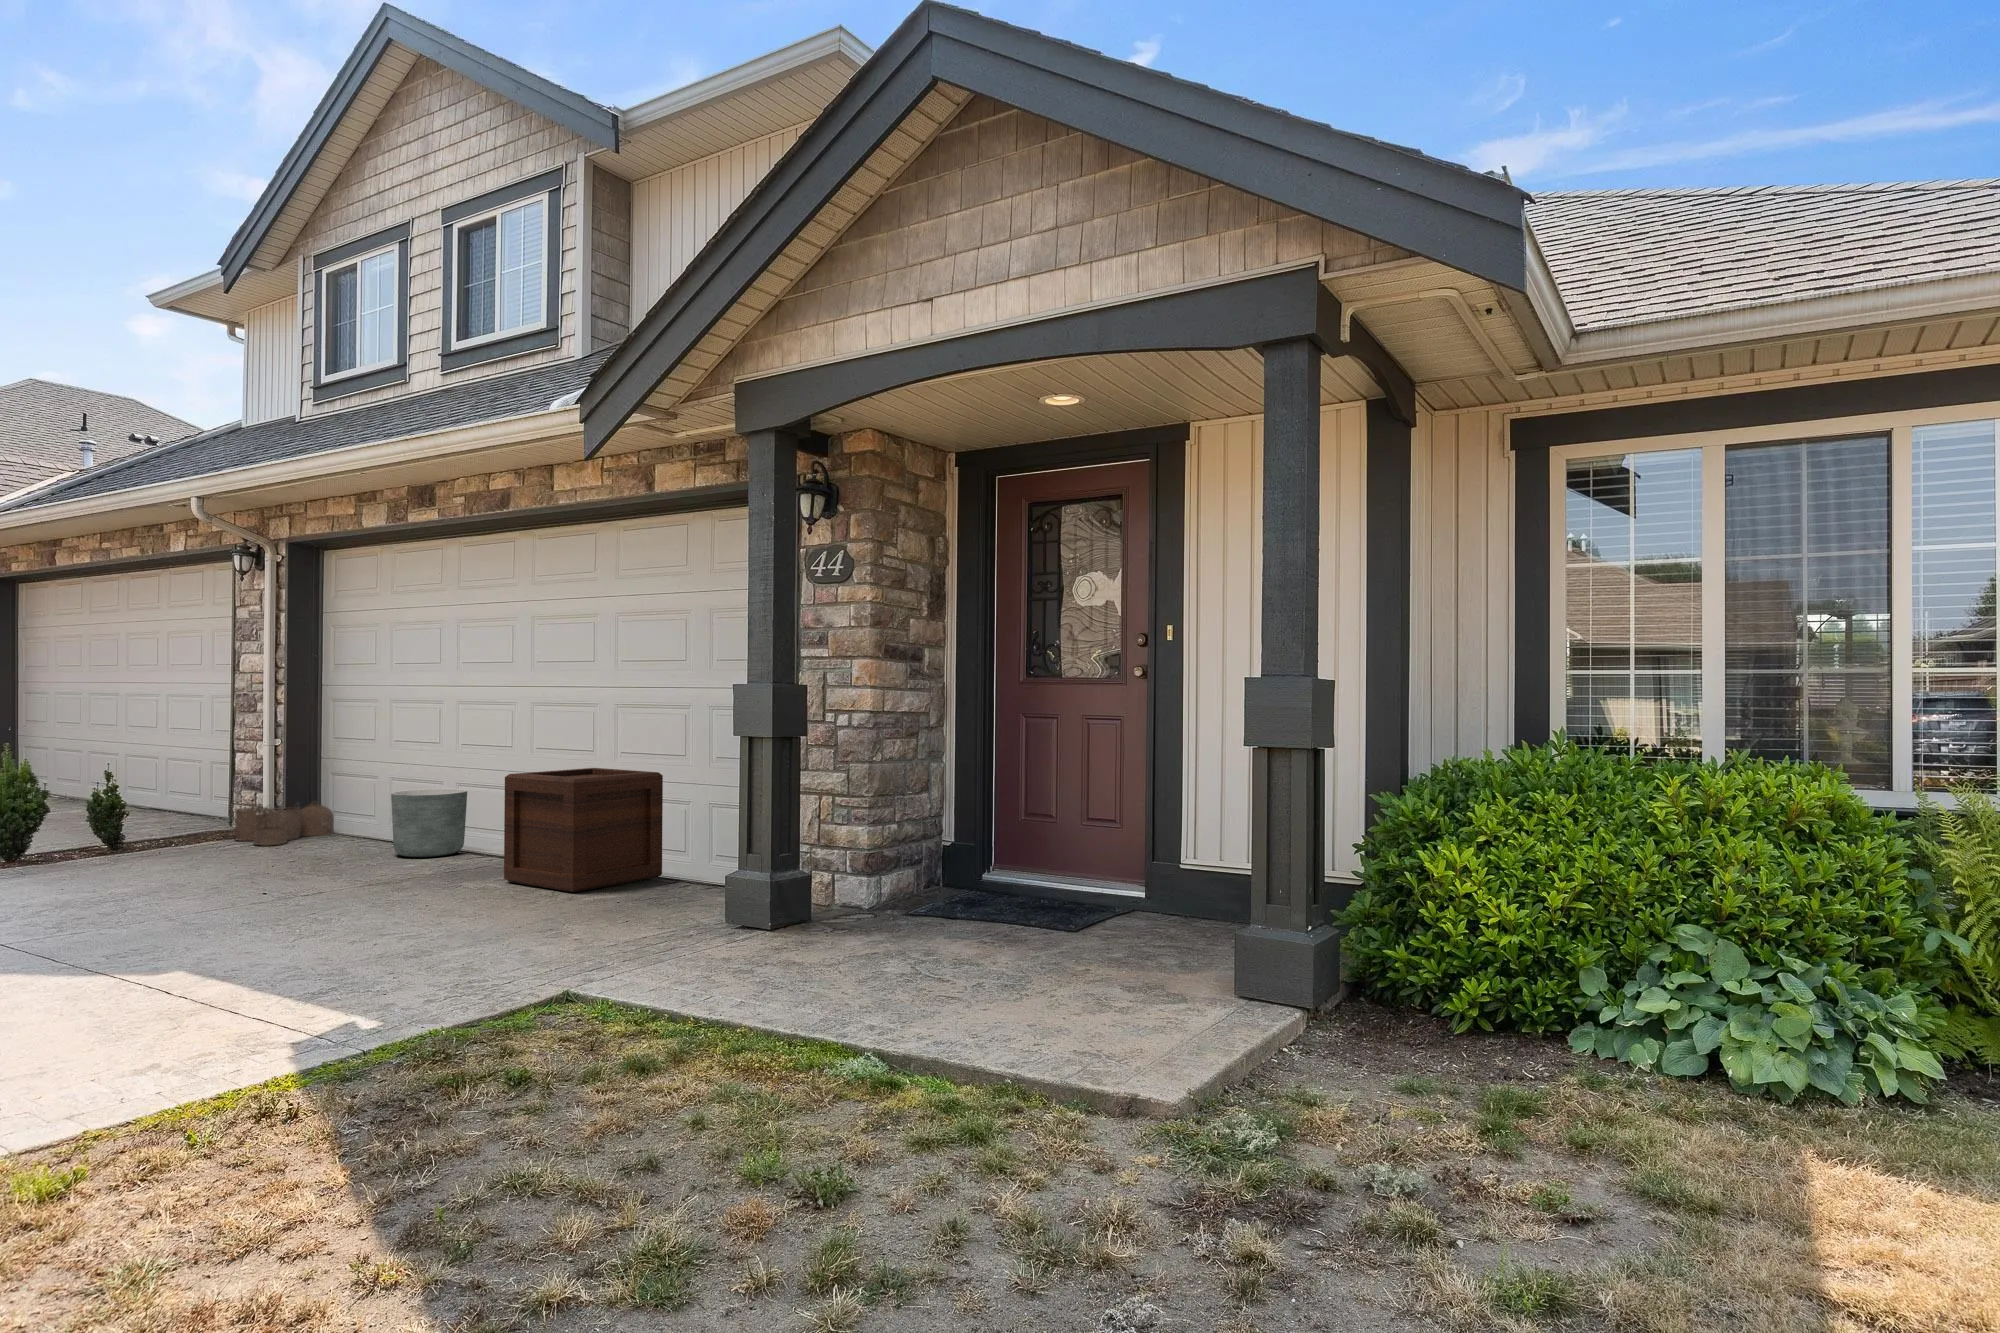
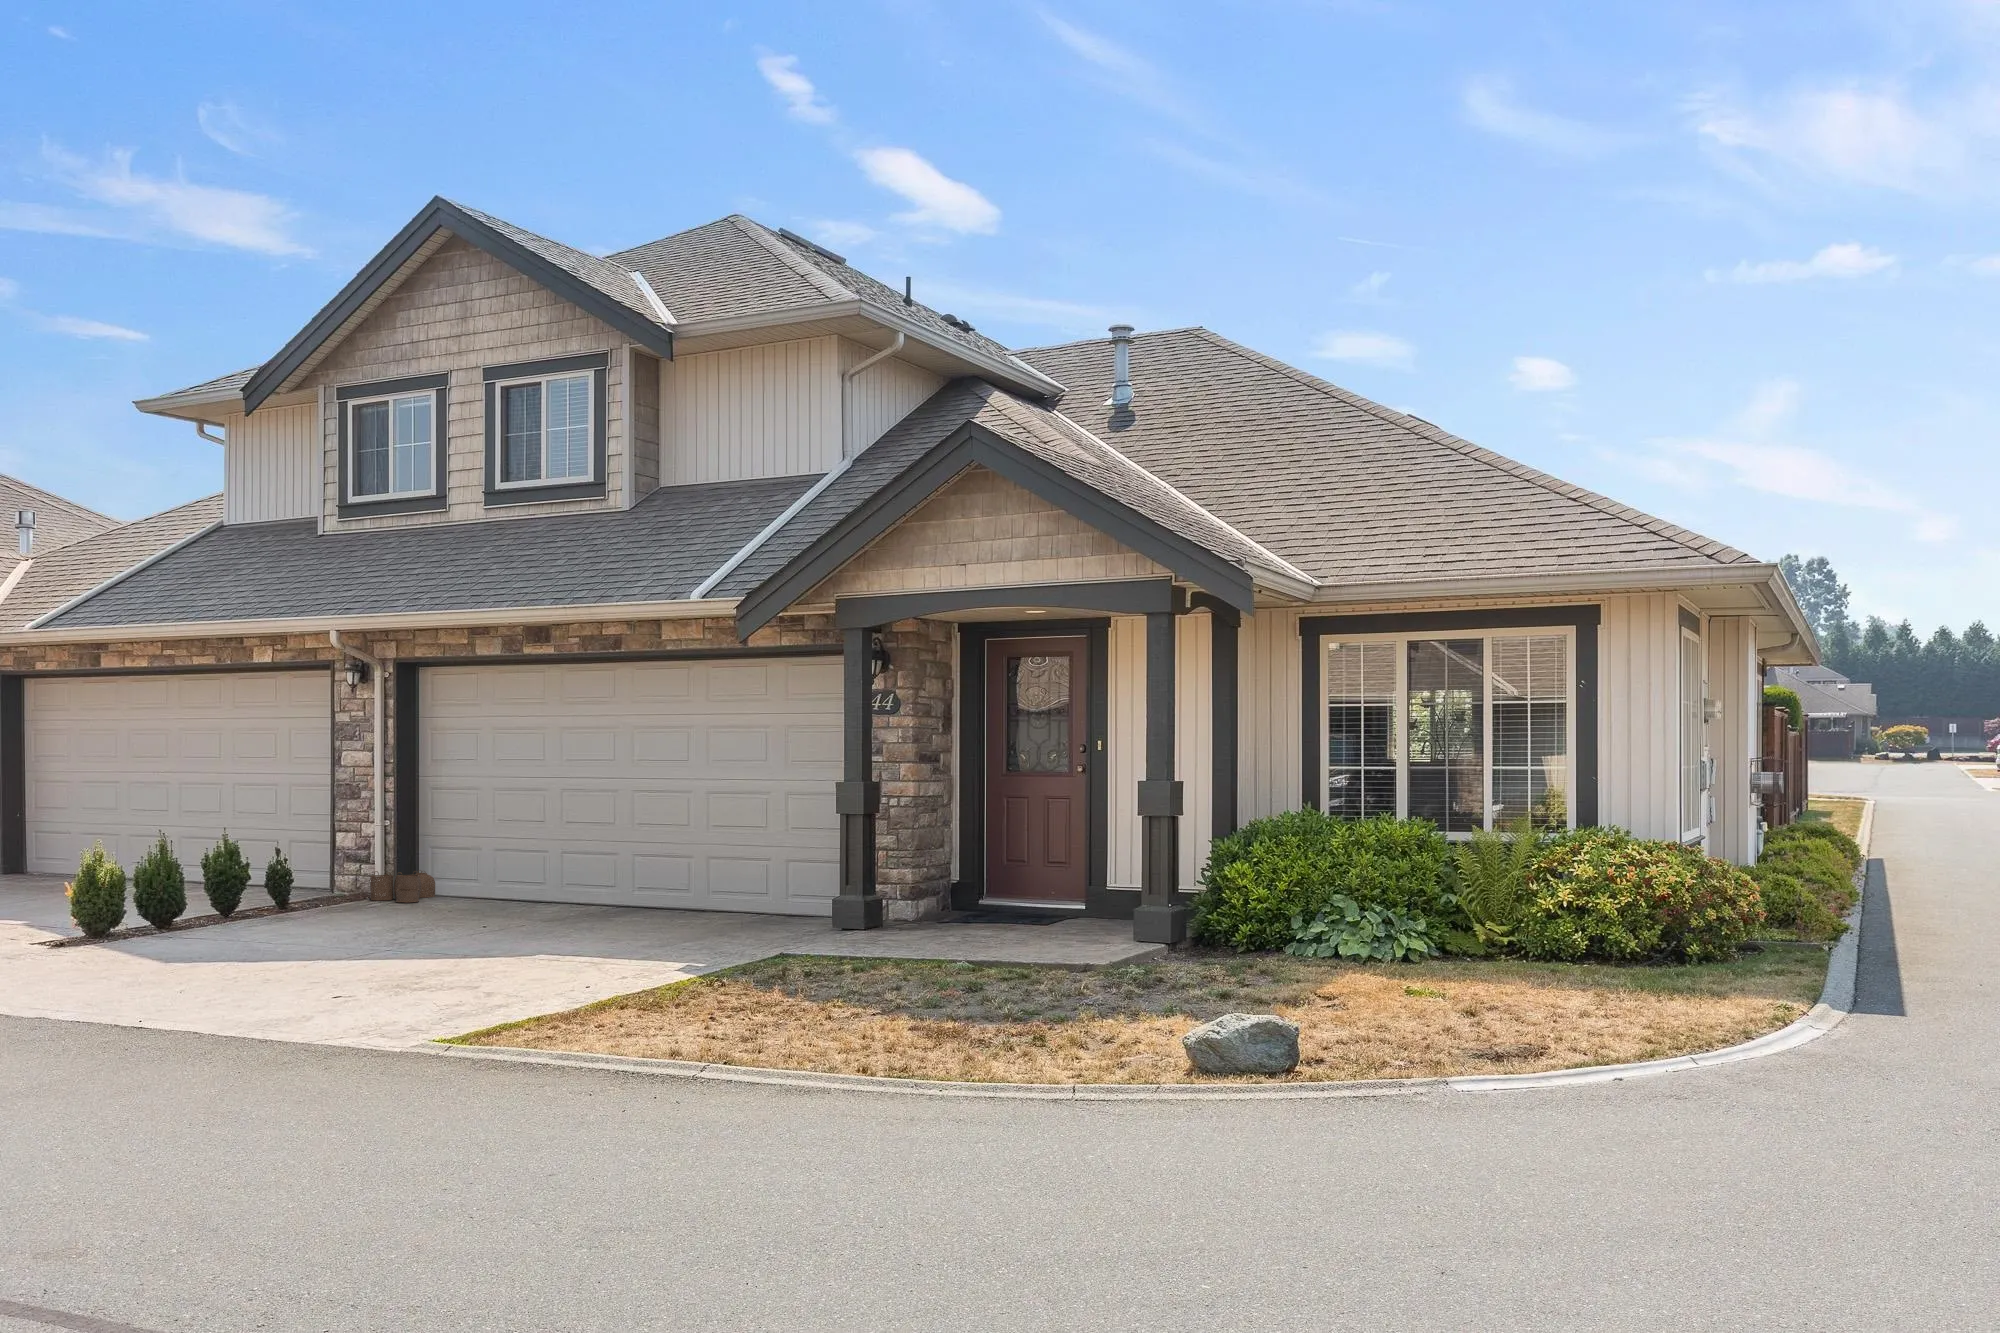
wooden crate: present [504,768,663,892] -> none [645,838,750,919]
planter: present [391,788,467,857] -> none [524,857,577,906]

